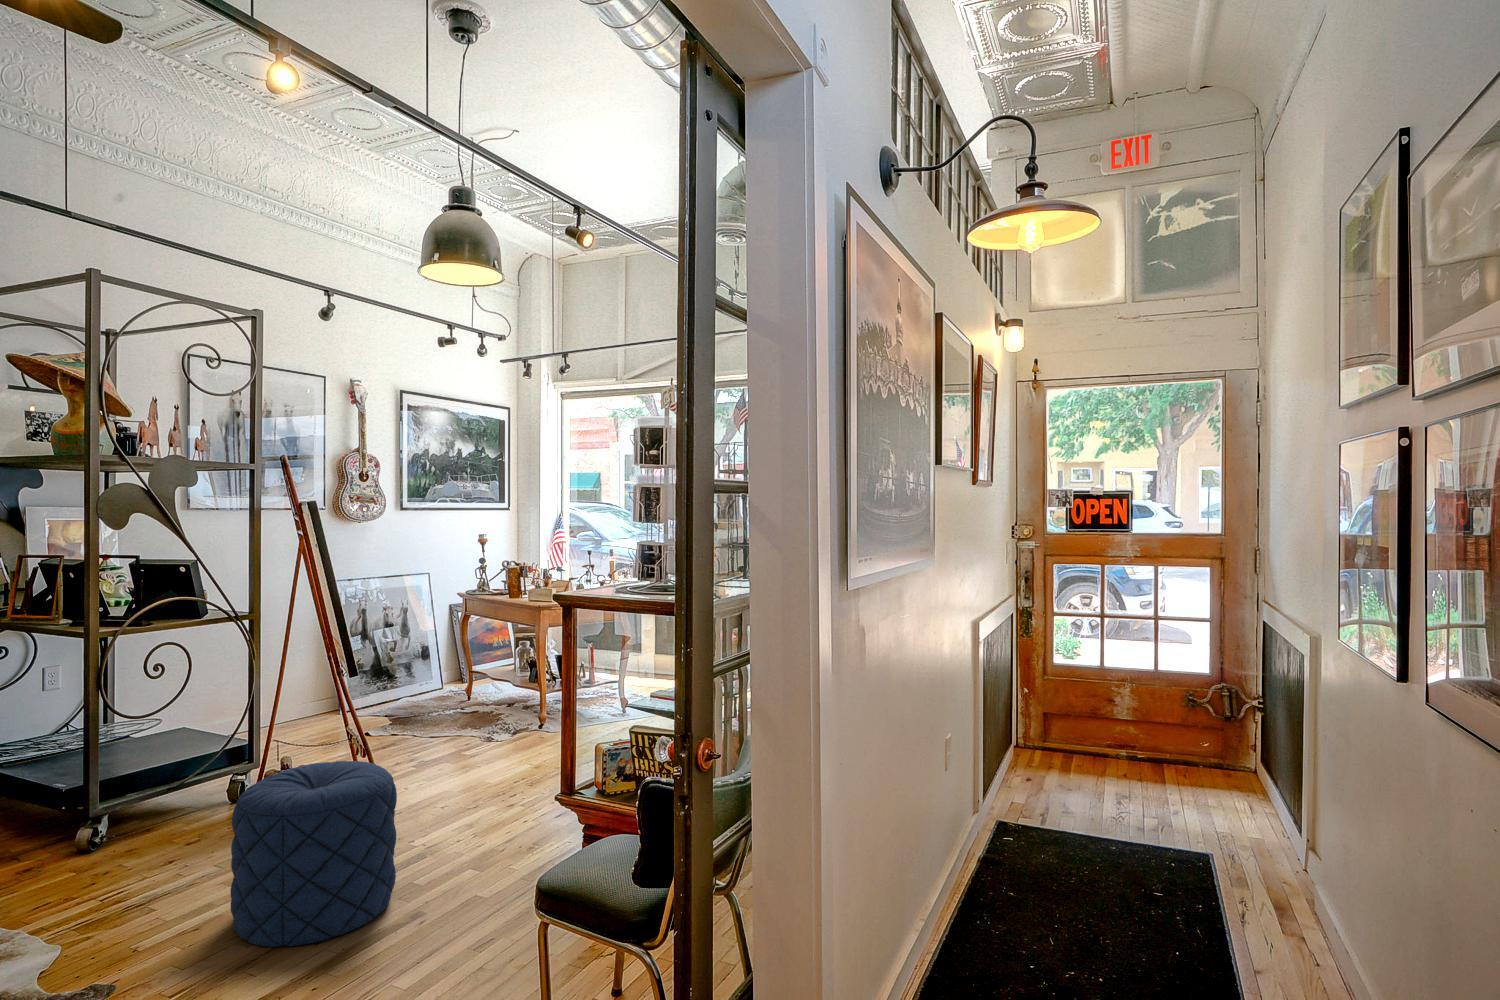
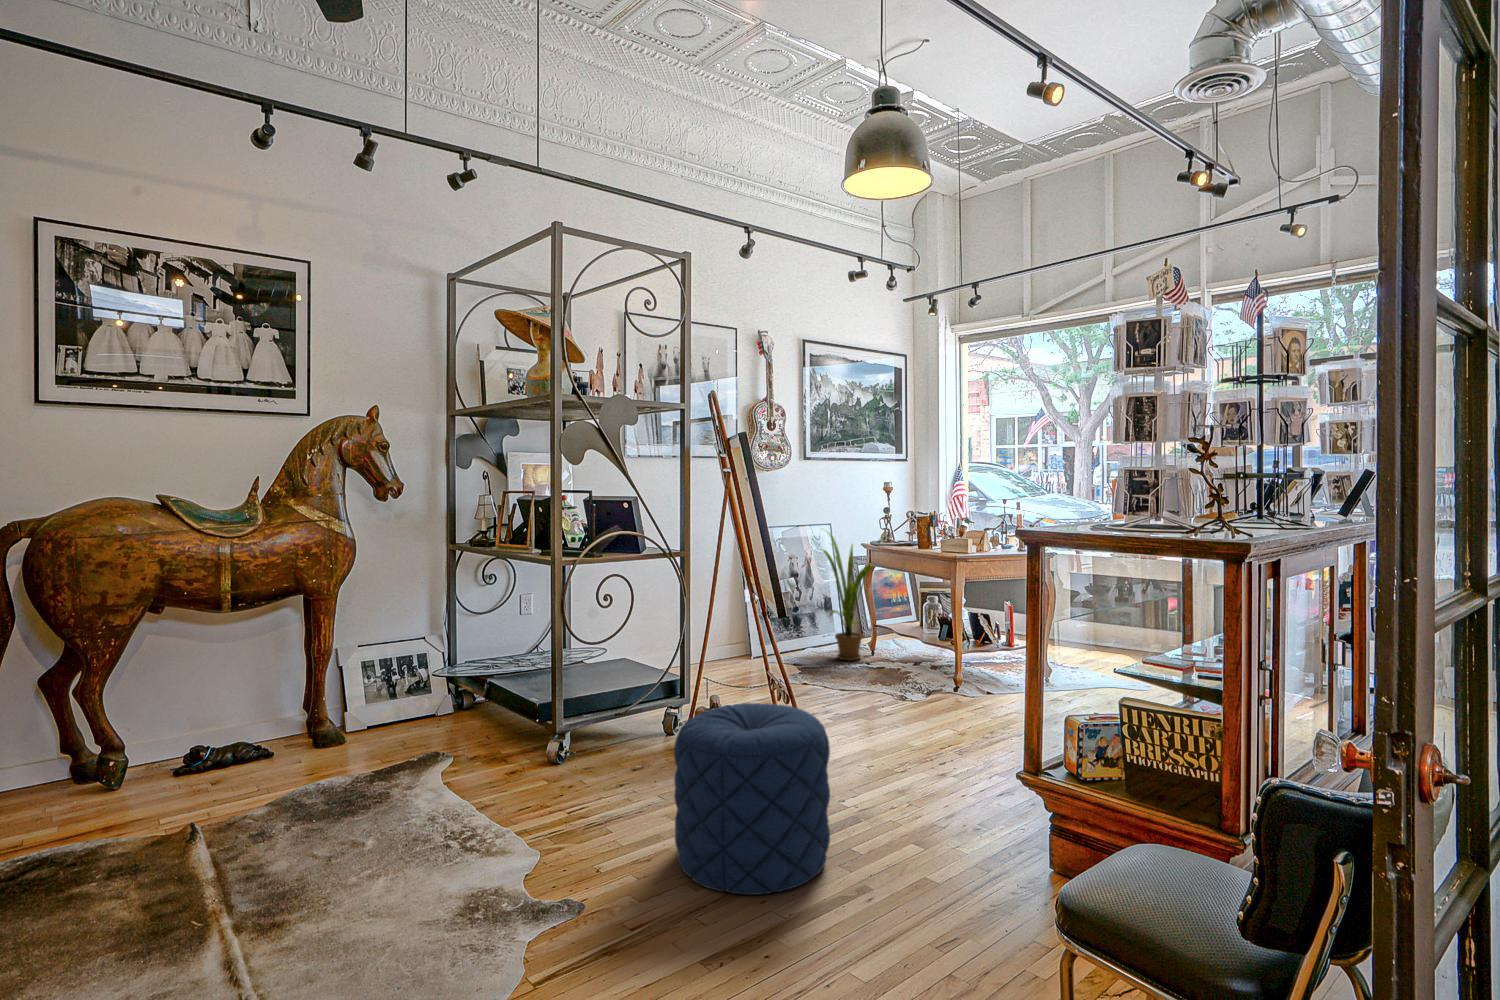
house plant: none [409,578,484,707] -> present [822,533,884,661]

